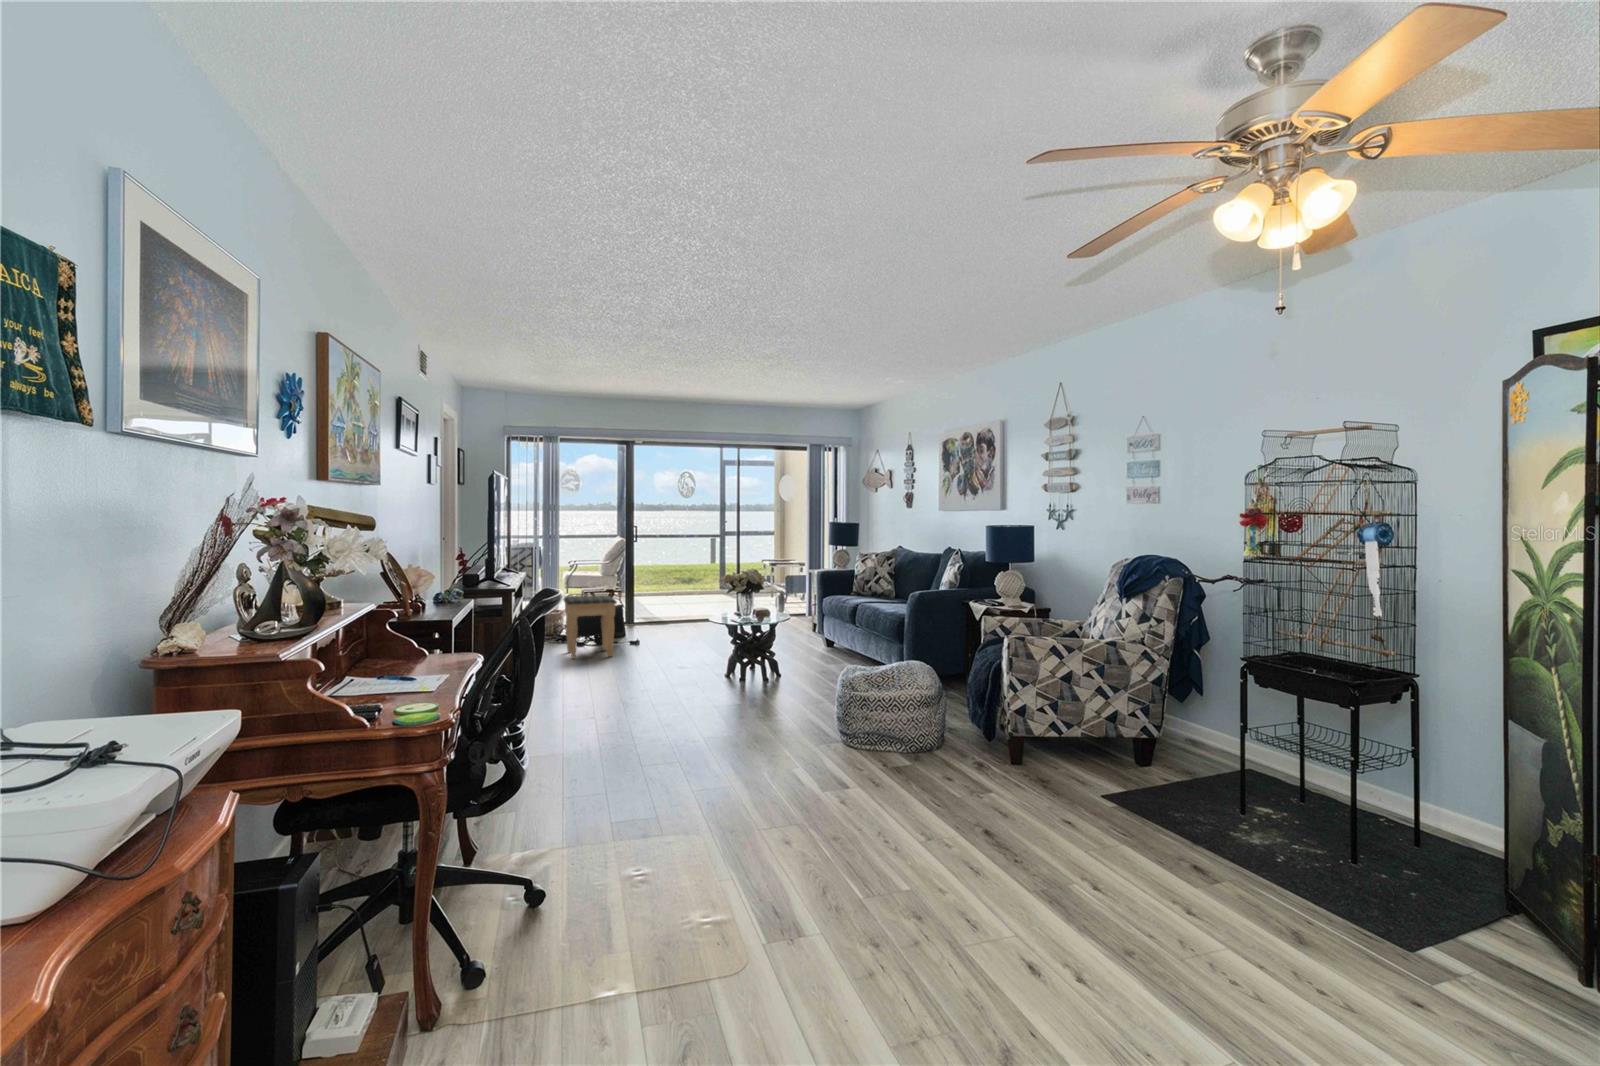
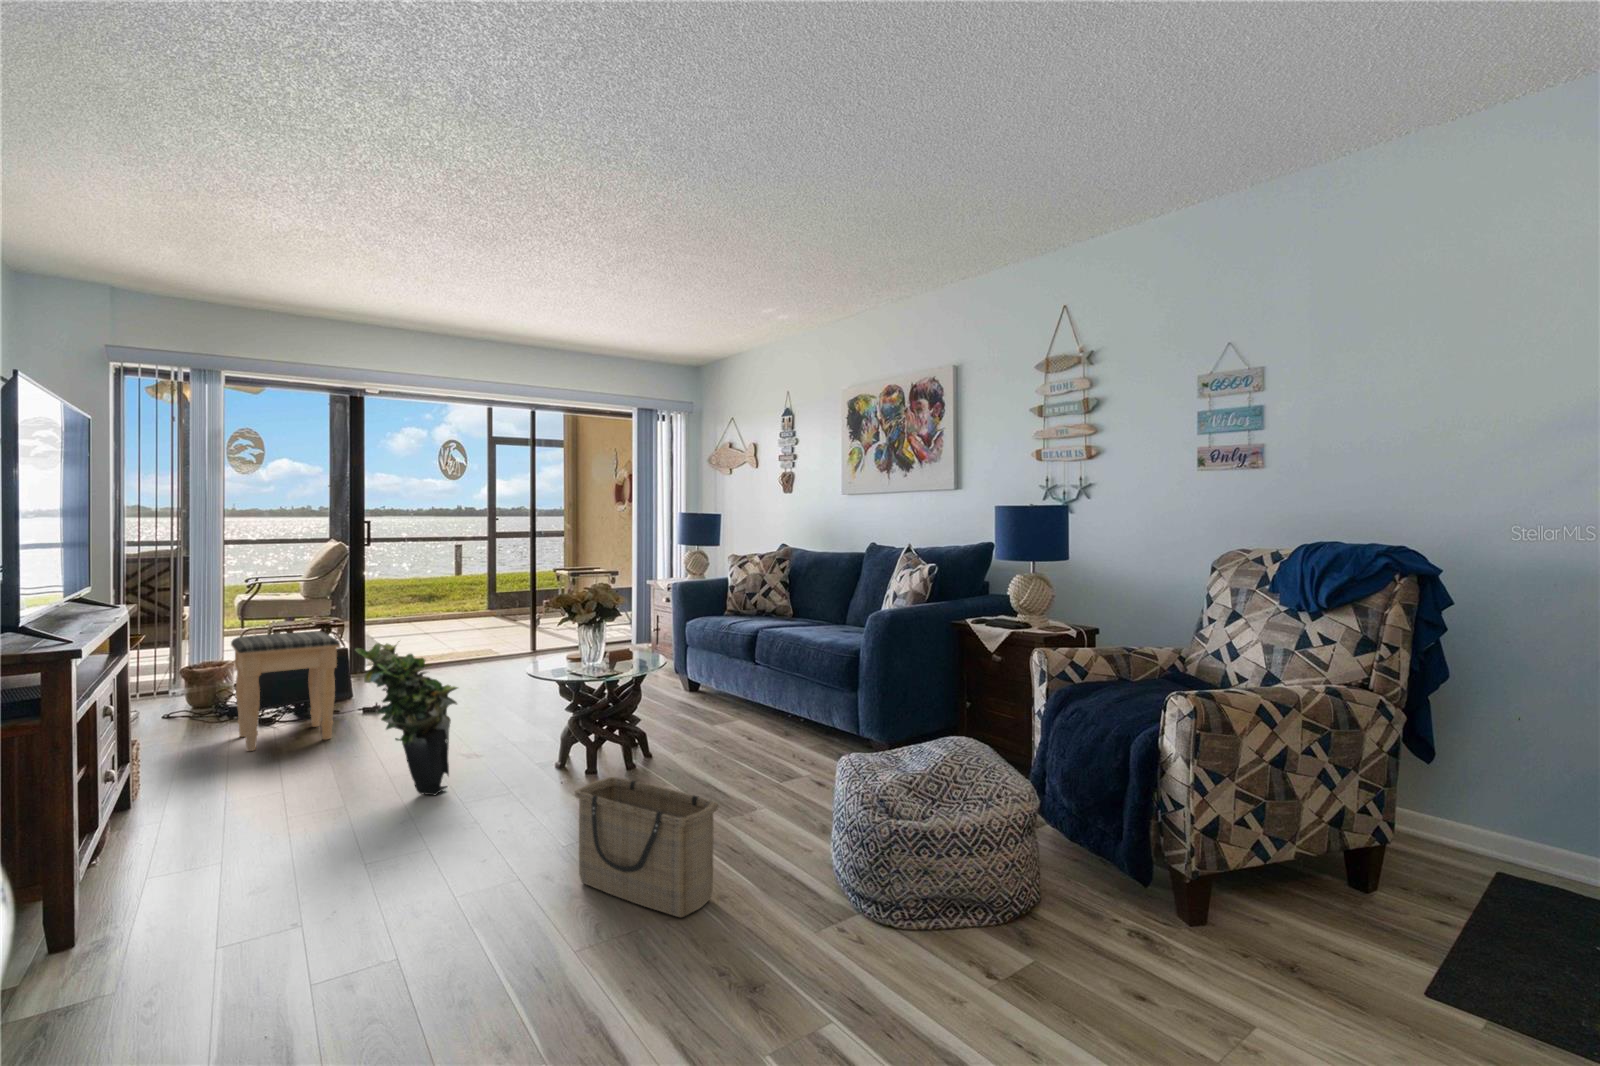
potted plant: none [622,599,673,684] -> present [356,643,458,795]
basket: none [715,671,779,735] -> present [575,777,718,917]

